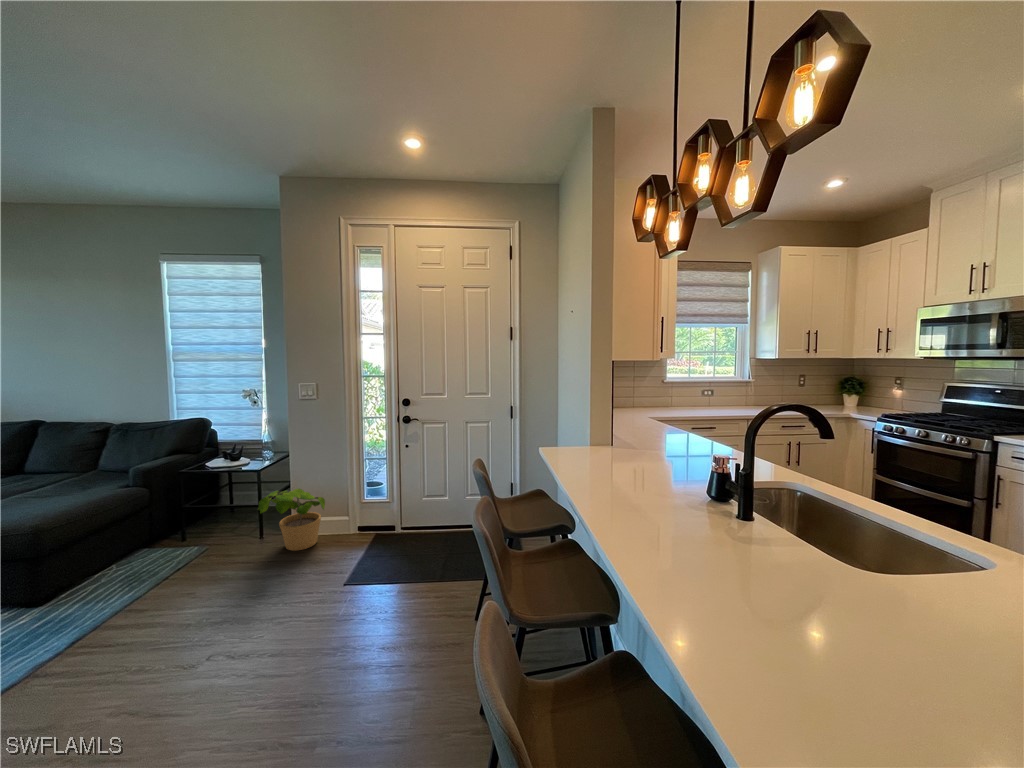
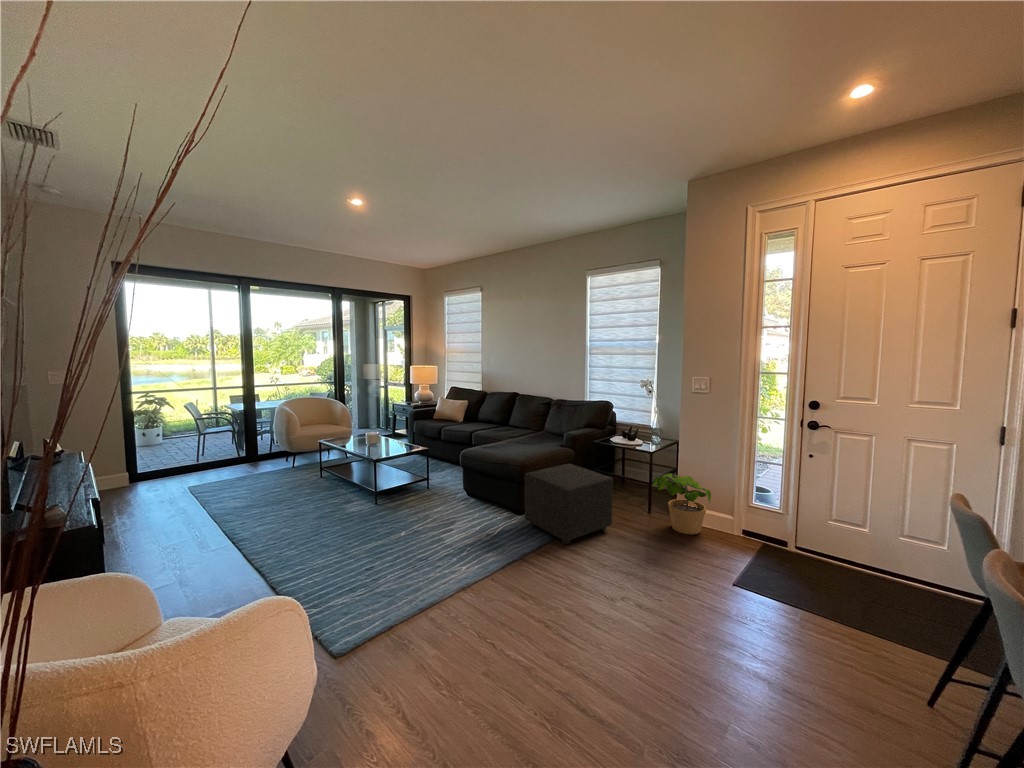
ottoman: none [28,510,202,628] -> present [525,464,613,544]

